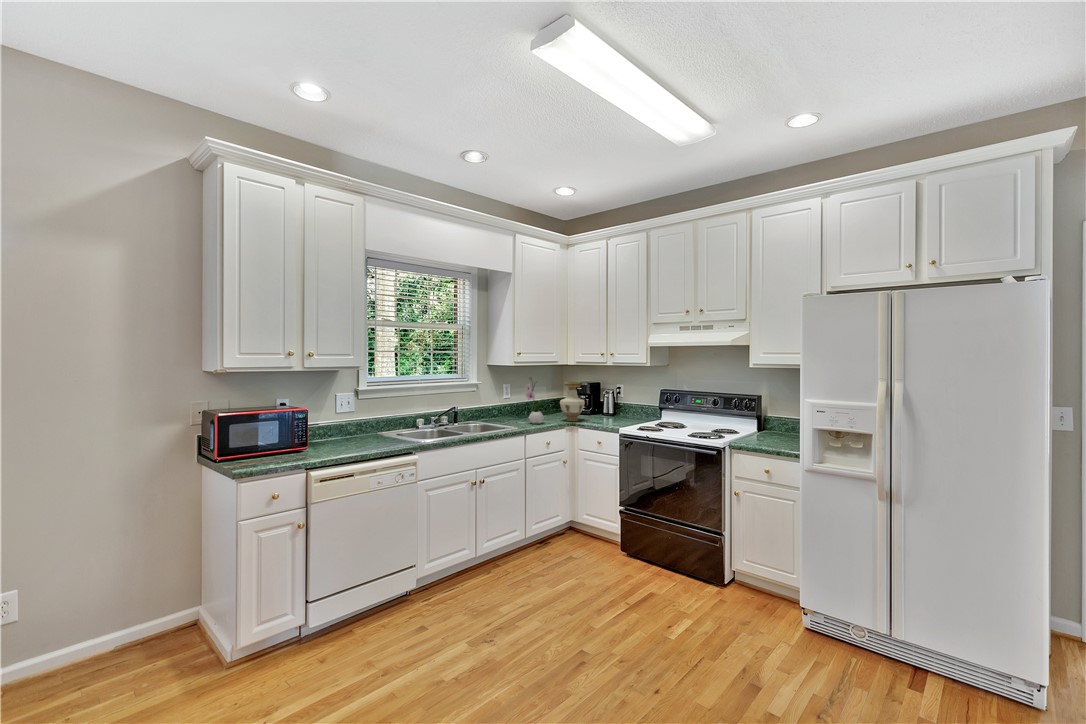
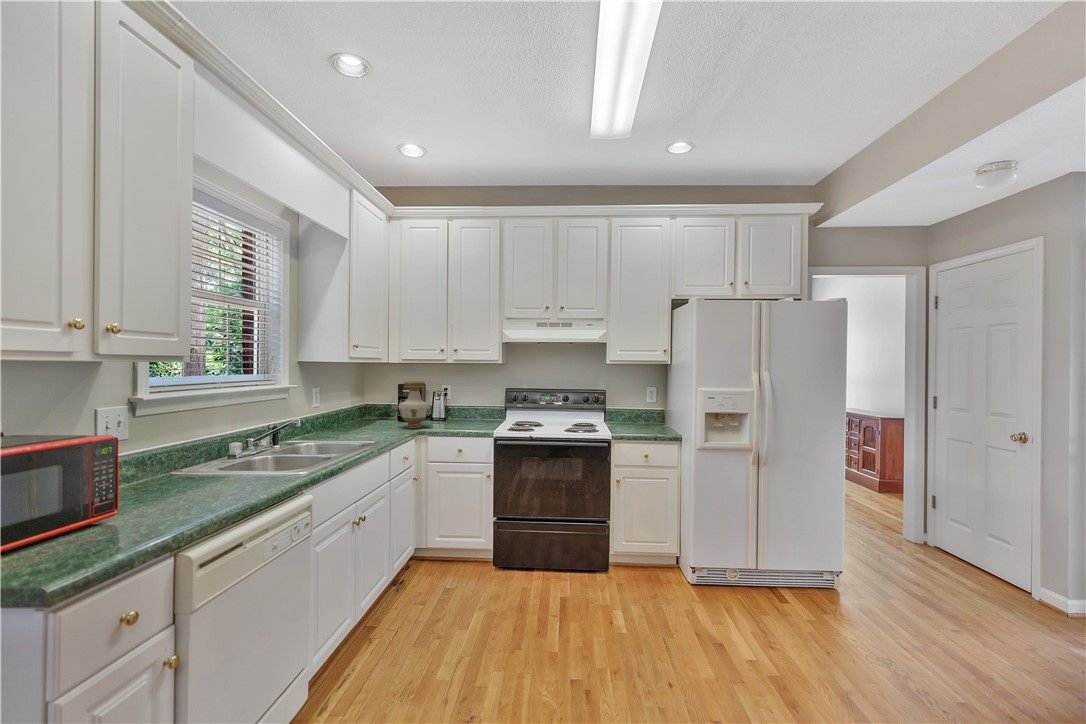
flower arrangement: present [526,377,545,424] -> none [365,376,393,435]

